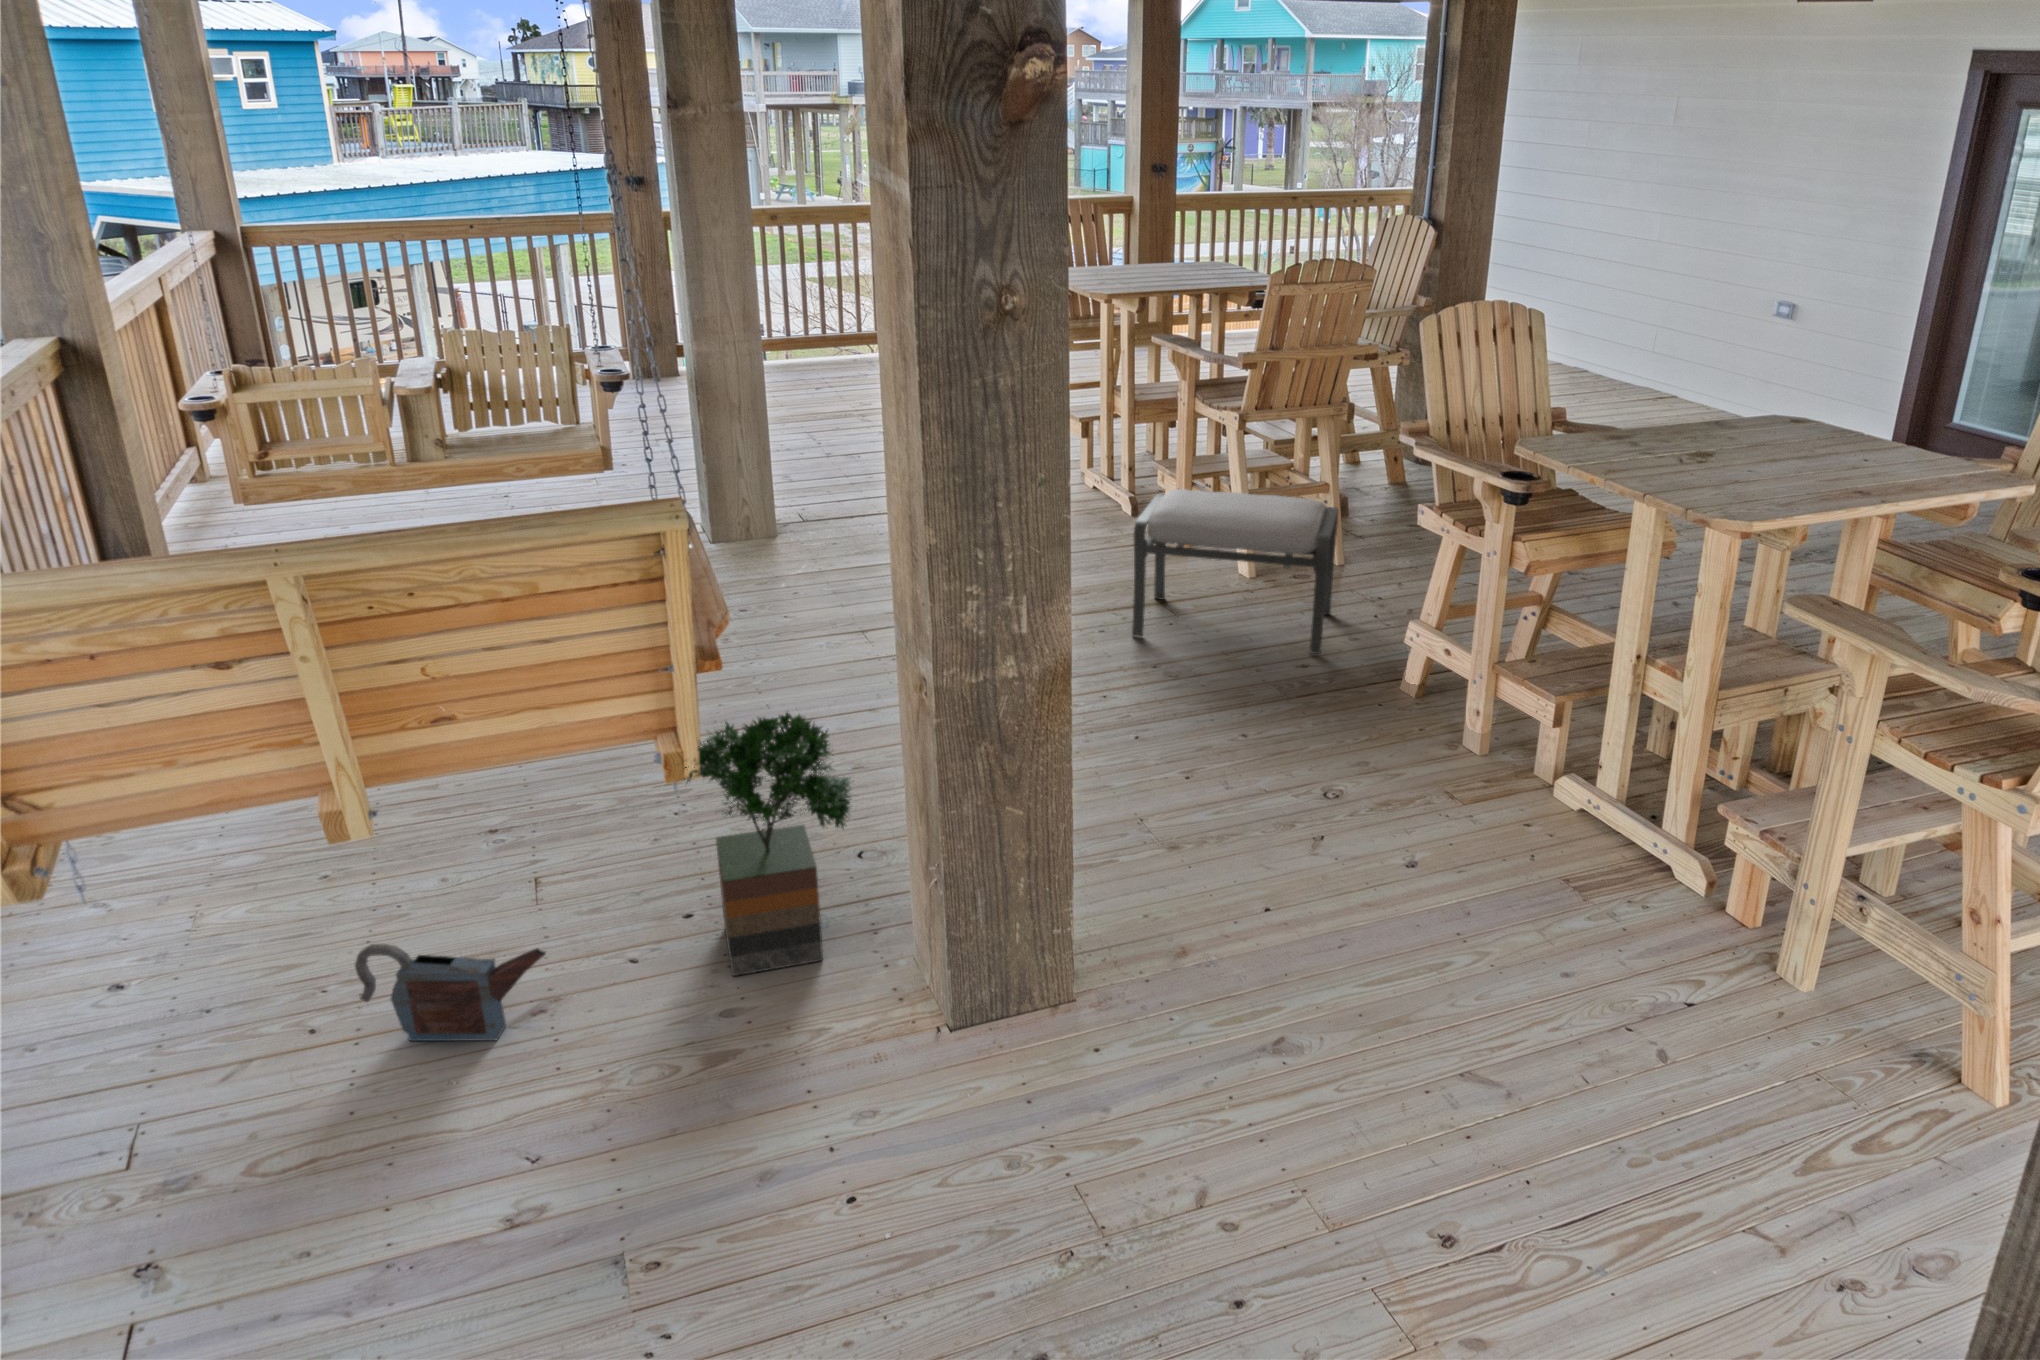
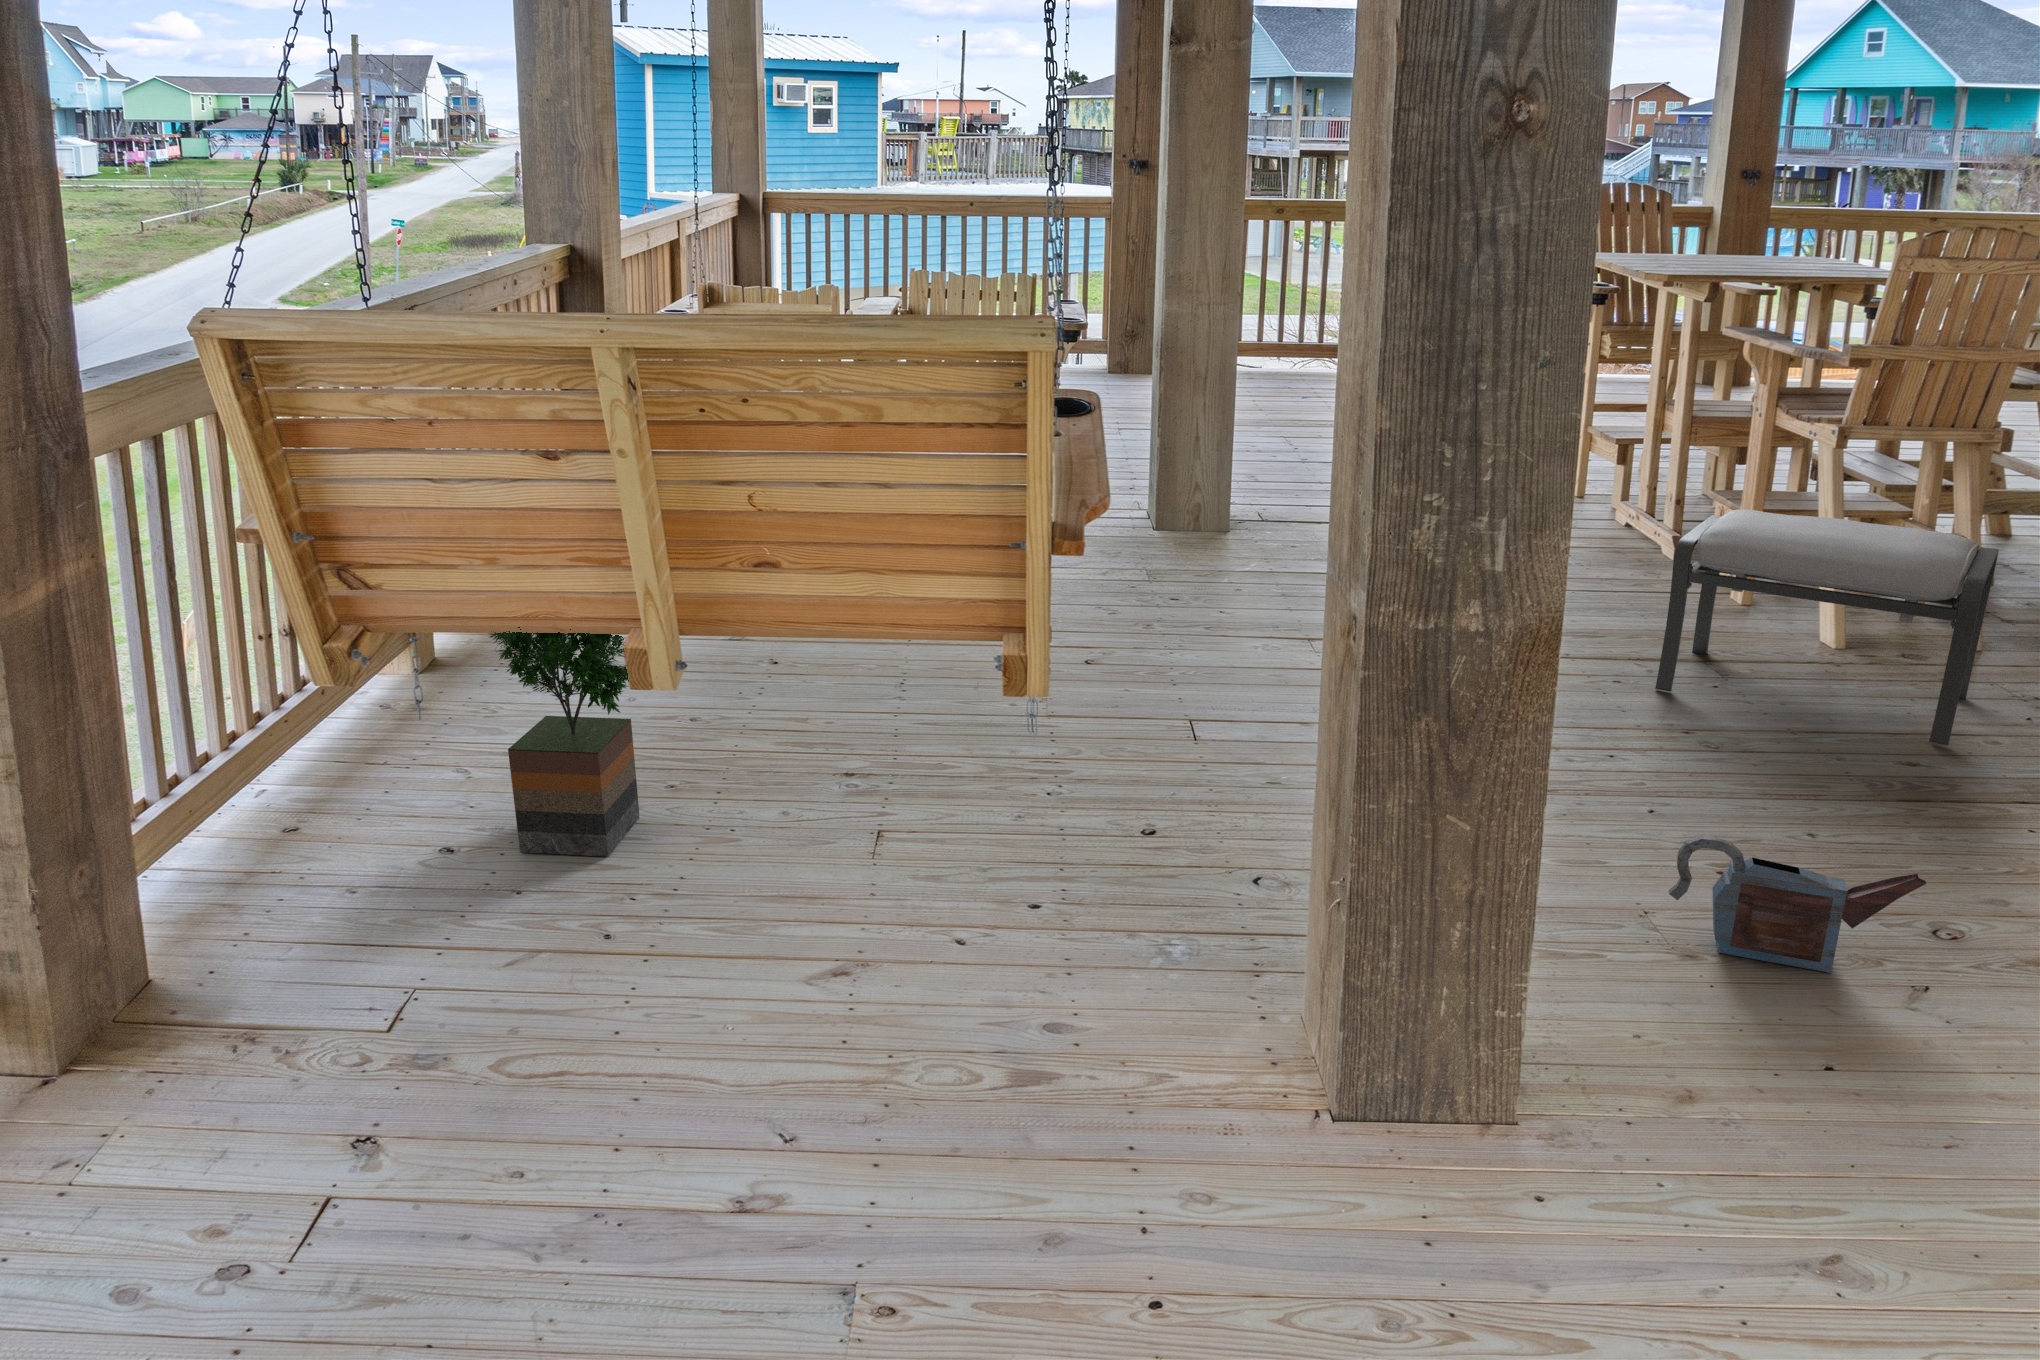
potted tree: present [676,712,851,976] -> present [489,627,640,856]
watering can: present [355,943,546,1041] -> present [1669,835,1926,973]

